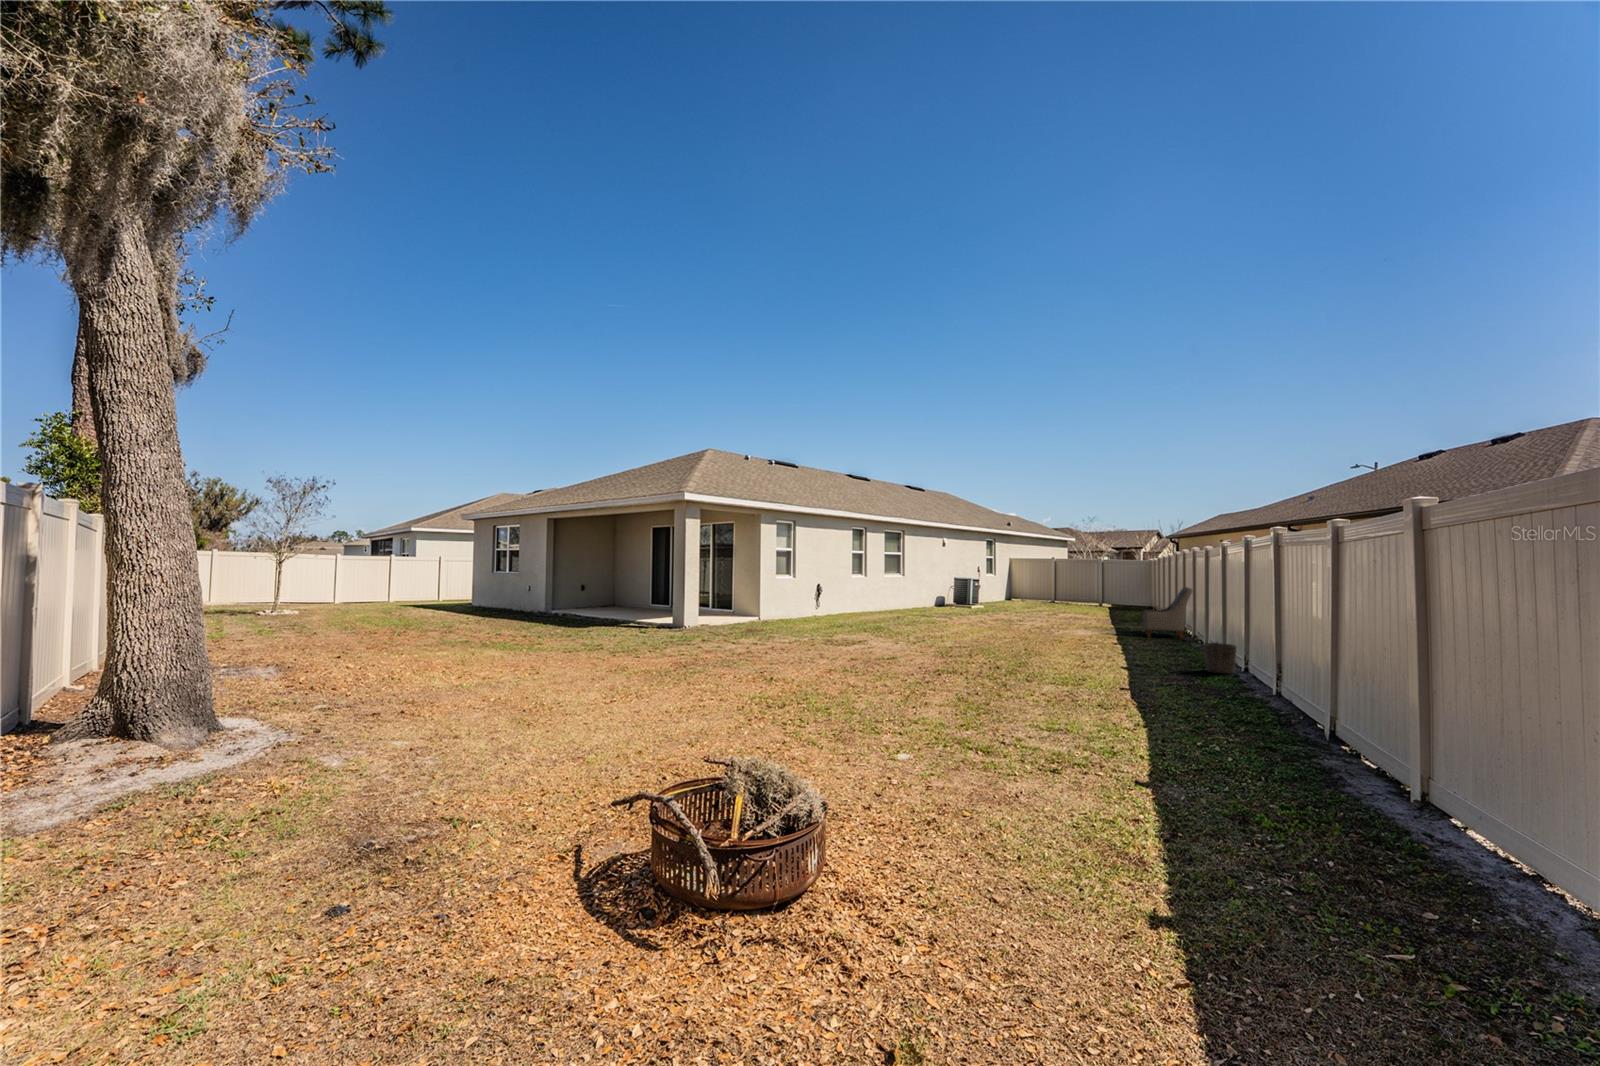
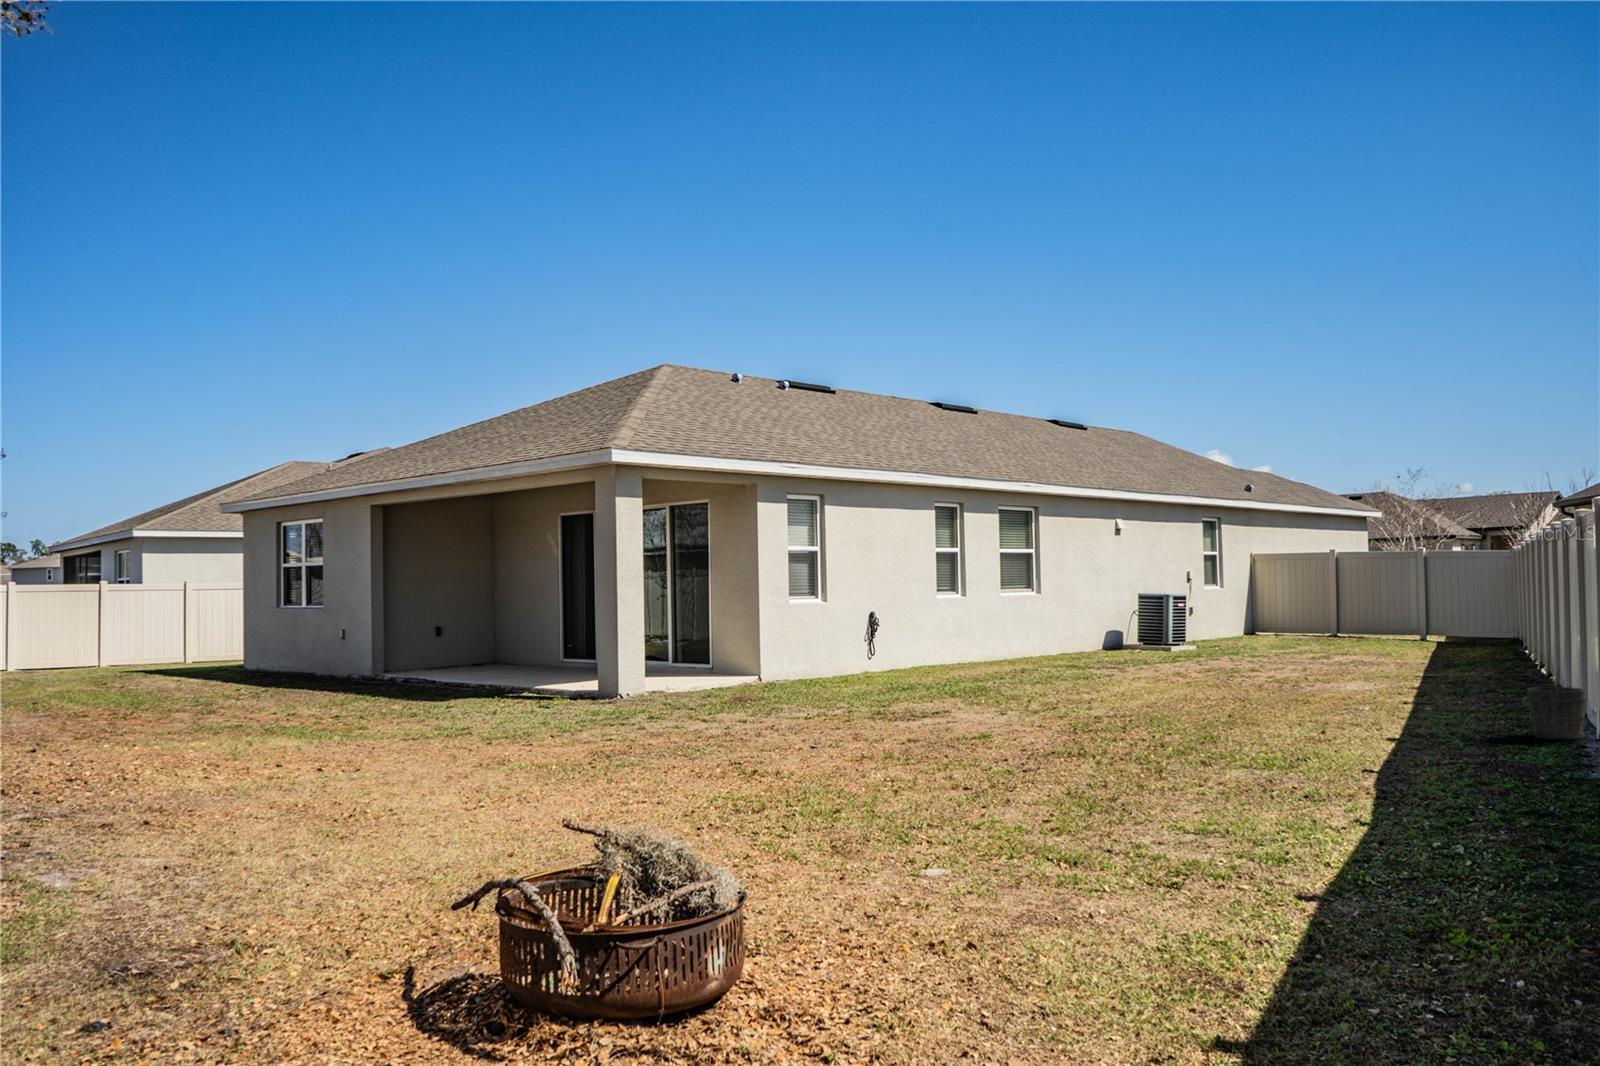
chair: present [1143,587,1193,639] -> none [1461,593,1548,689]

